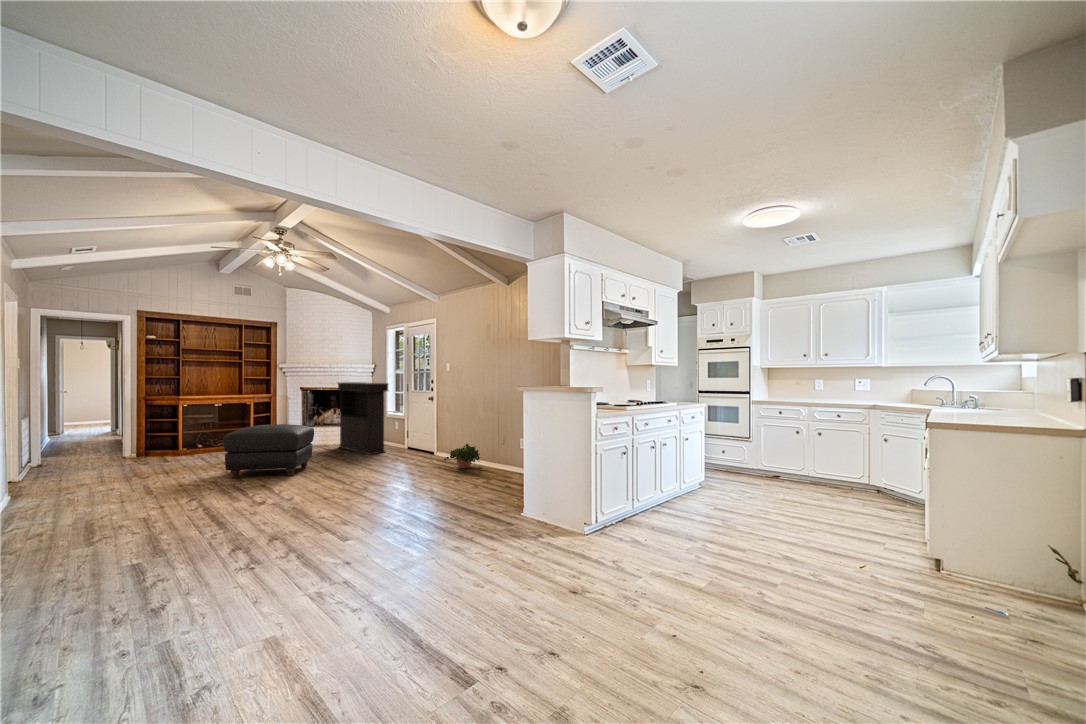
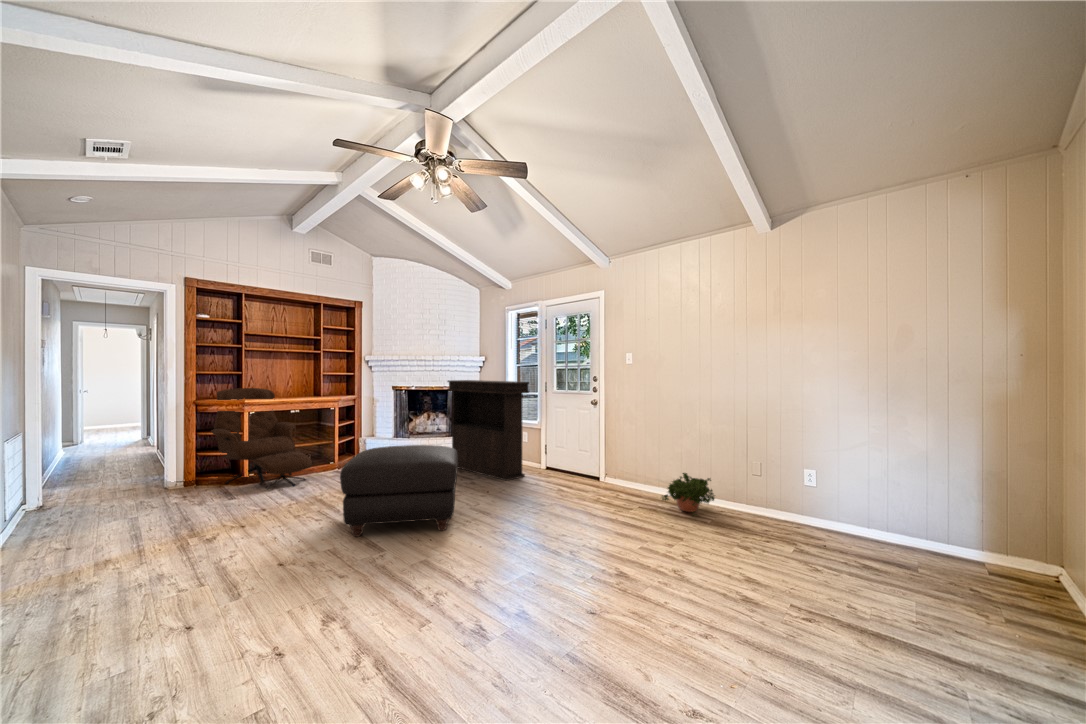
lounge chair: none [156,388,229,459] -> present [211,388,312,489]

